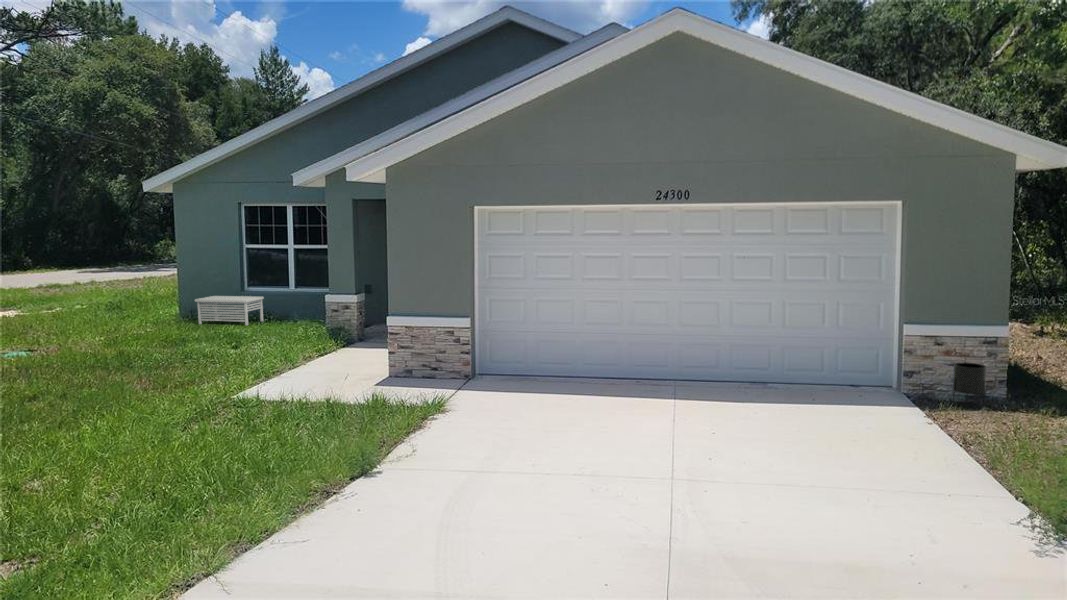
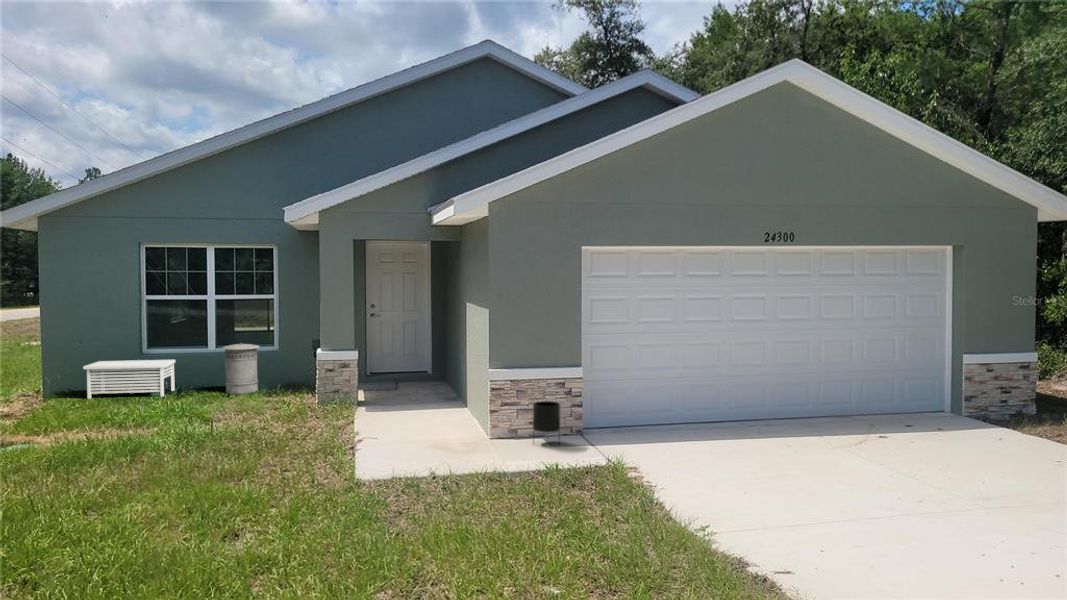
trash can: none [290,285,320,326] -> present [222,343,259,393]
planter: present [952,363,987,395] -> present [533,401,561,432]

